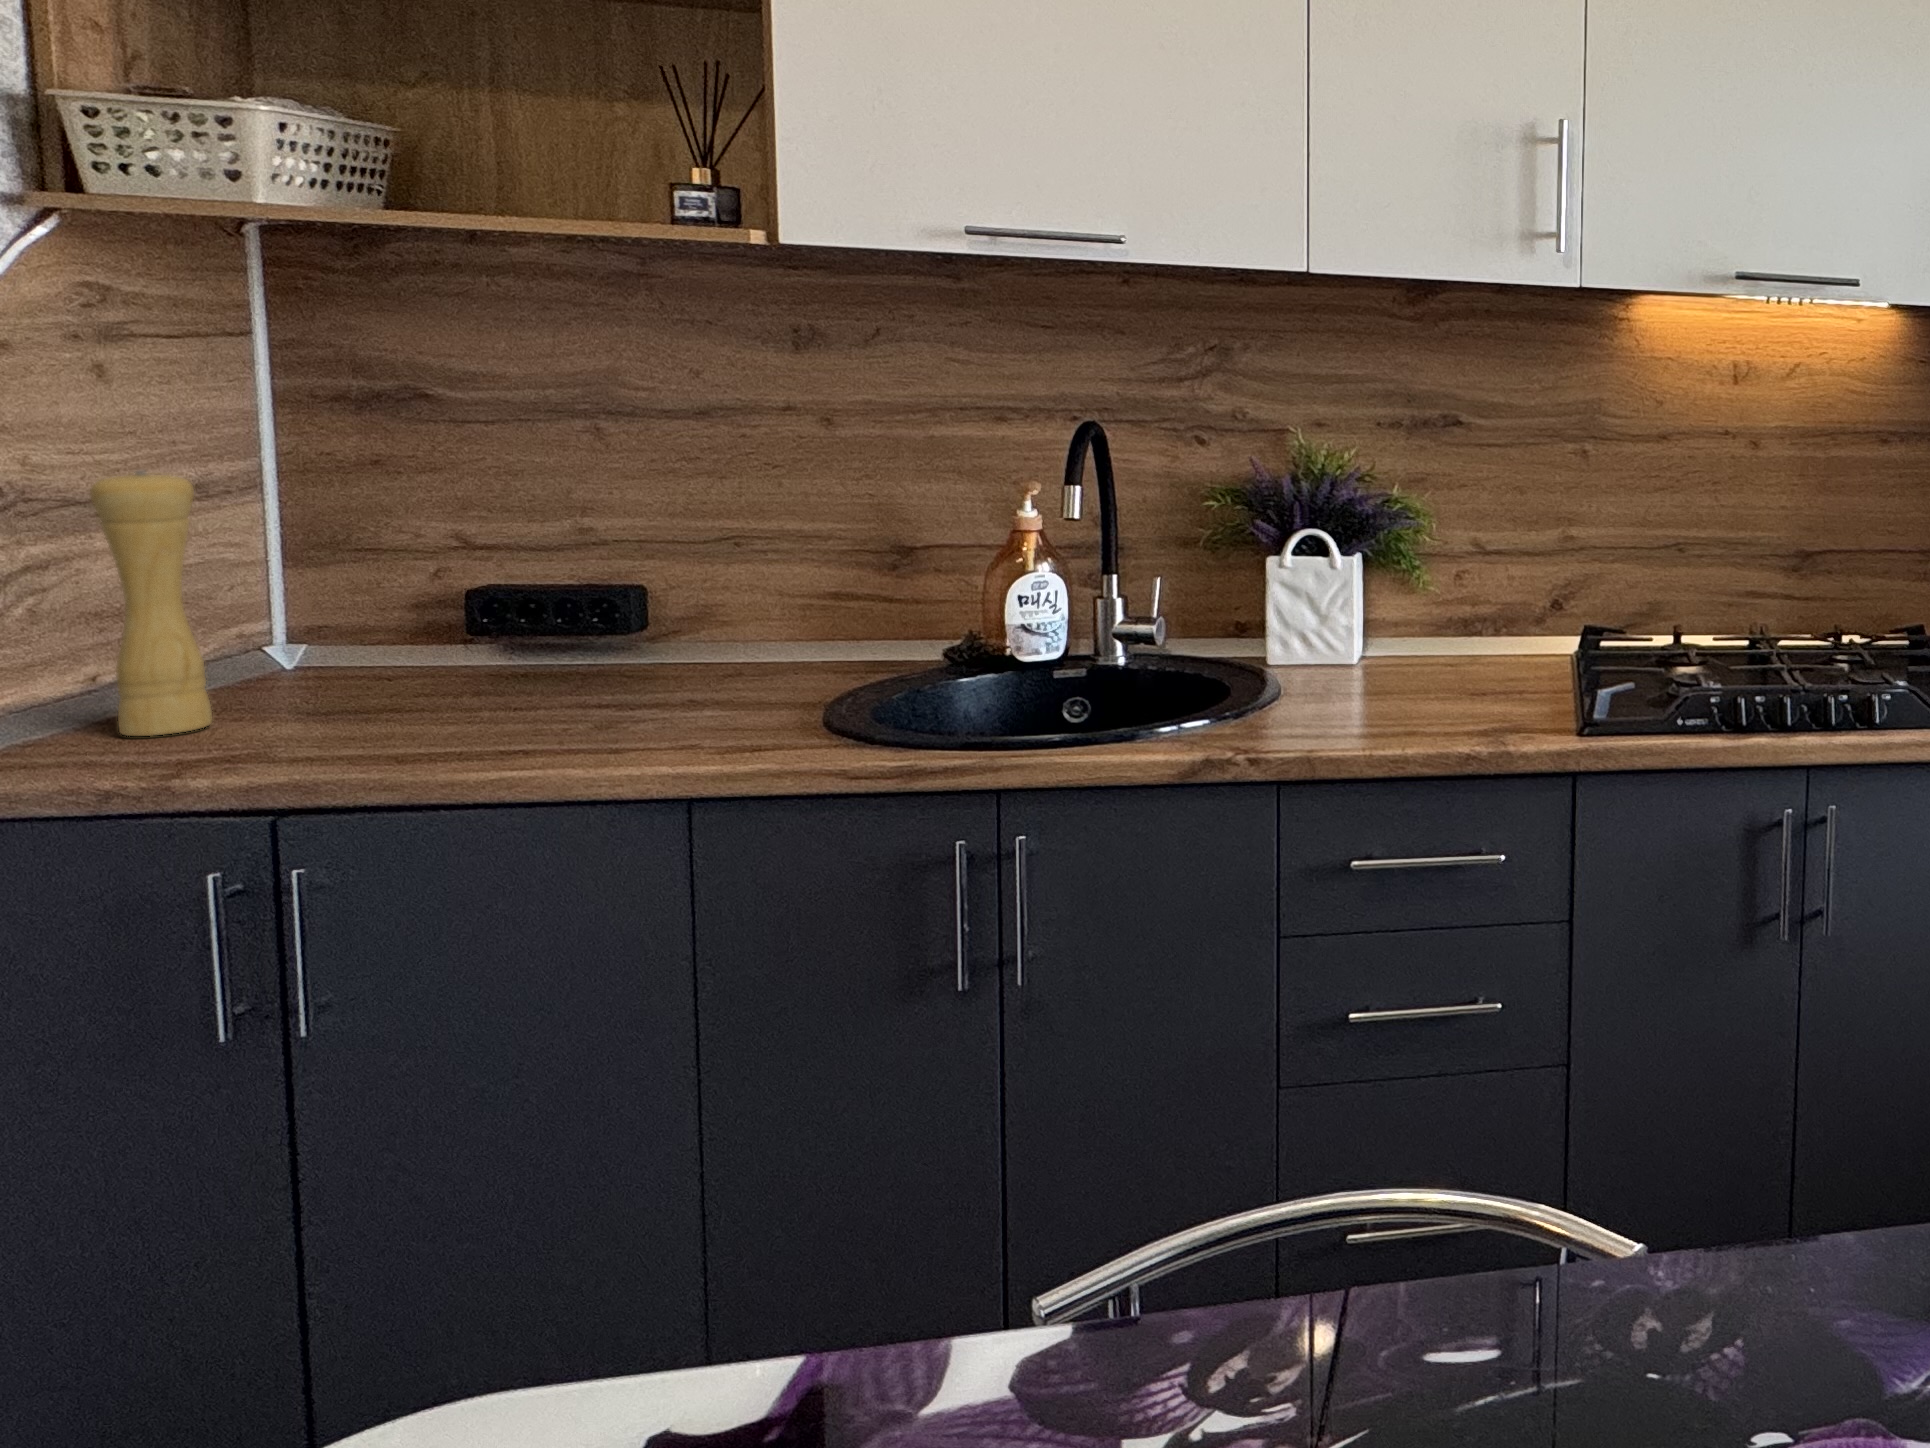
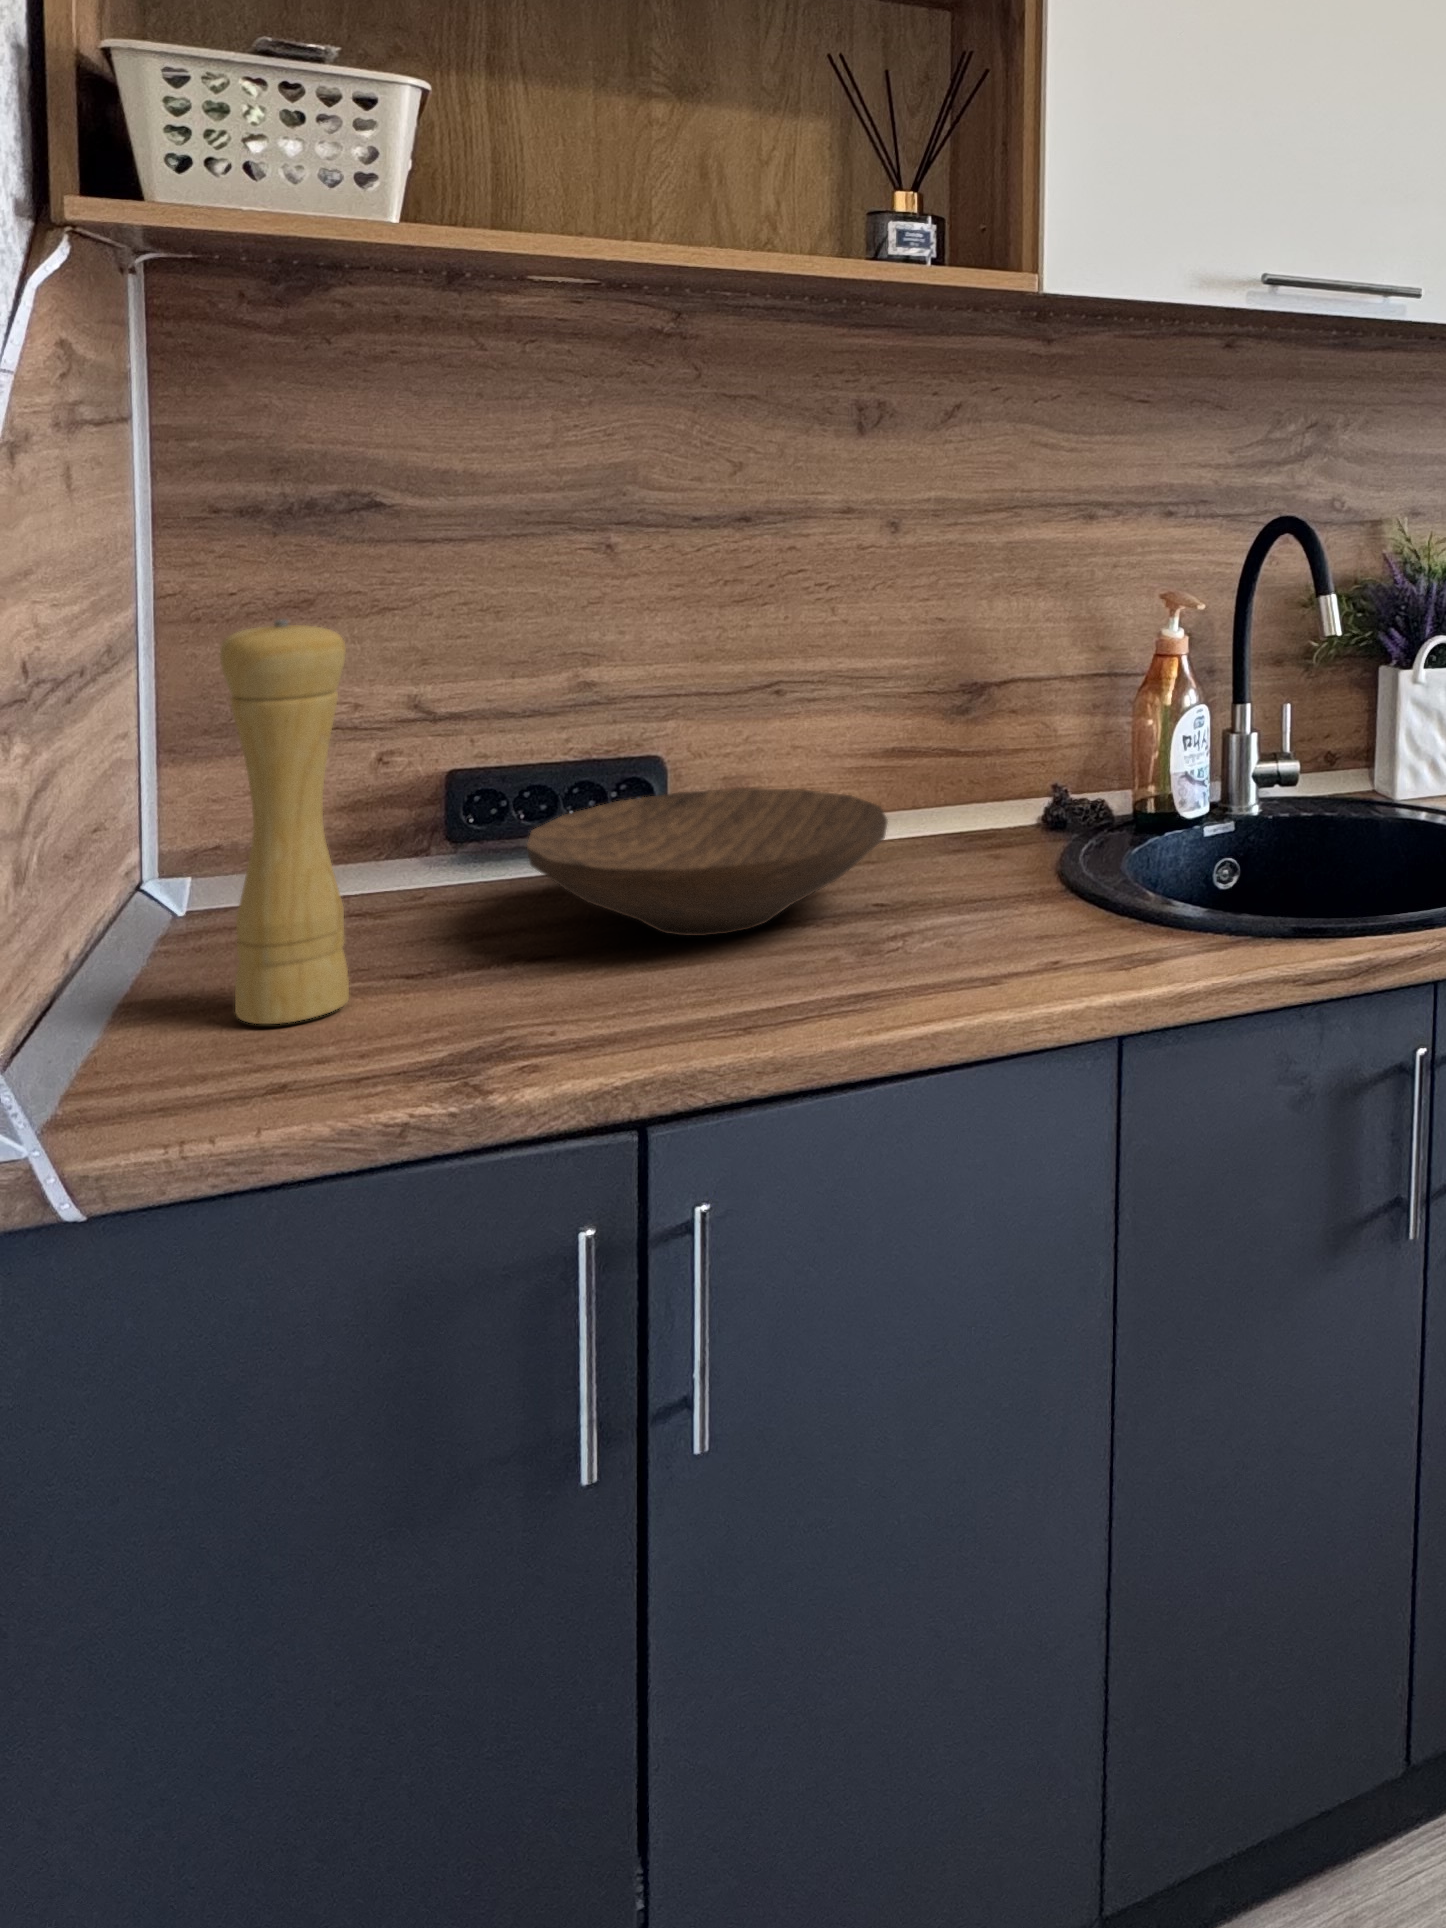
wooden bowl: none [382,612,706,710] -> present [527,788,888,936]

